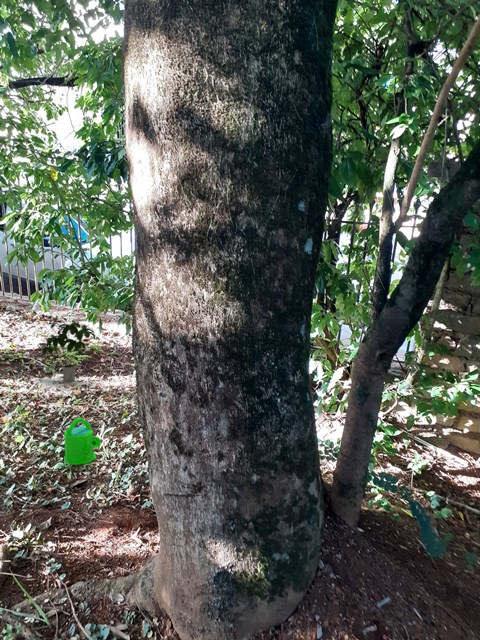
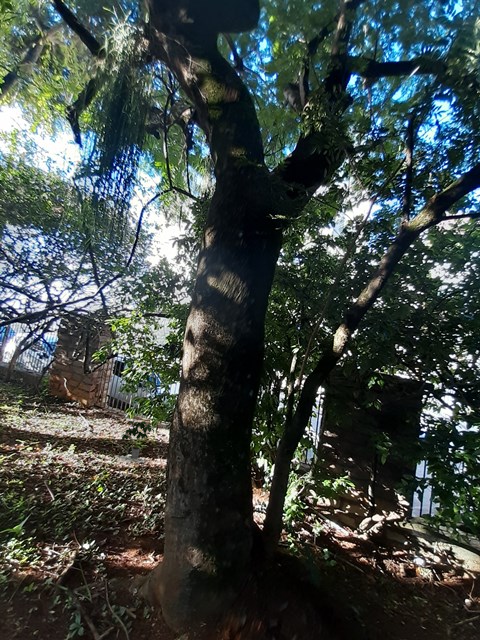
watering can: present [64,417,101,465] -> none [120,479,144,510]

